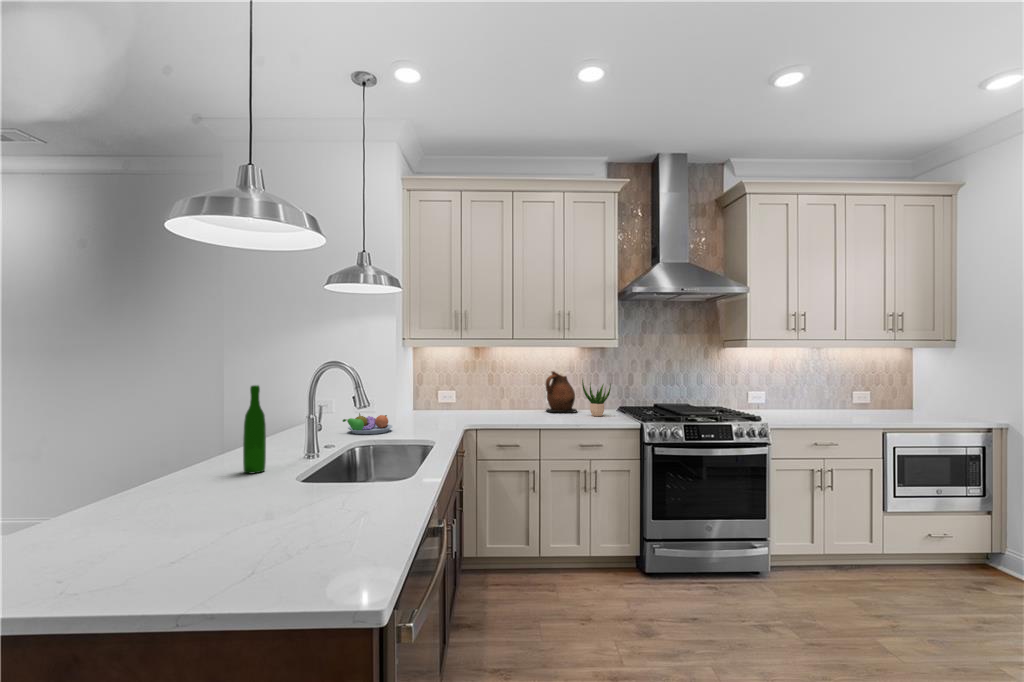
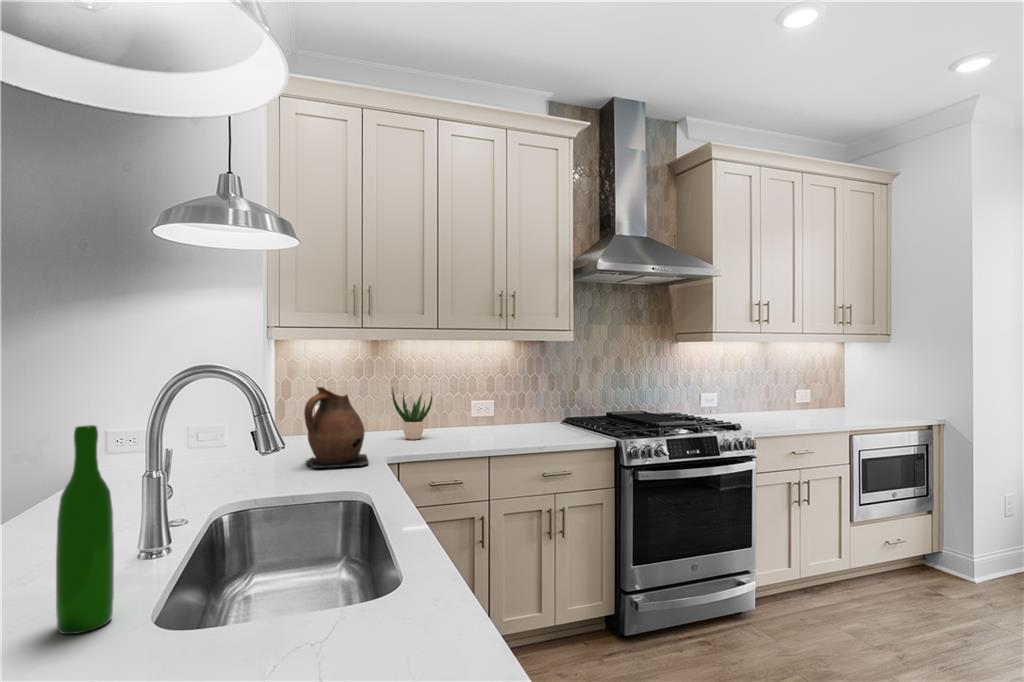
ceramic pitcher: present [546,371,577,412] -> present [304,387,368,468]
potted plant: present [582,380,611,416] -> present [392,388,432,440]
fruit bowl: present [343,413,393,434] -> none [200,454,290,492]

